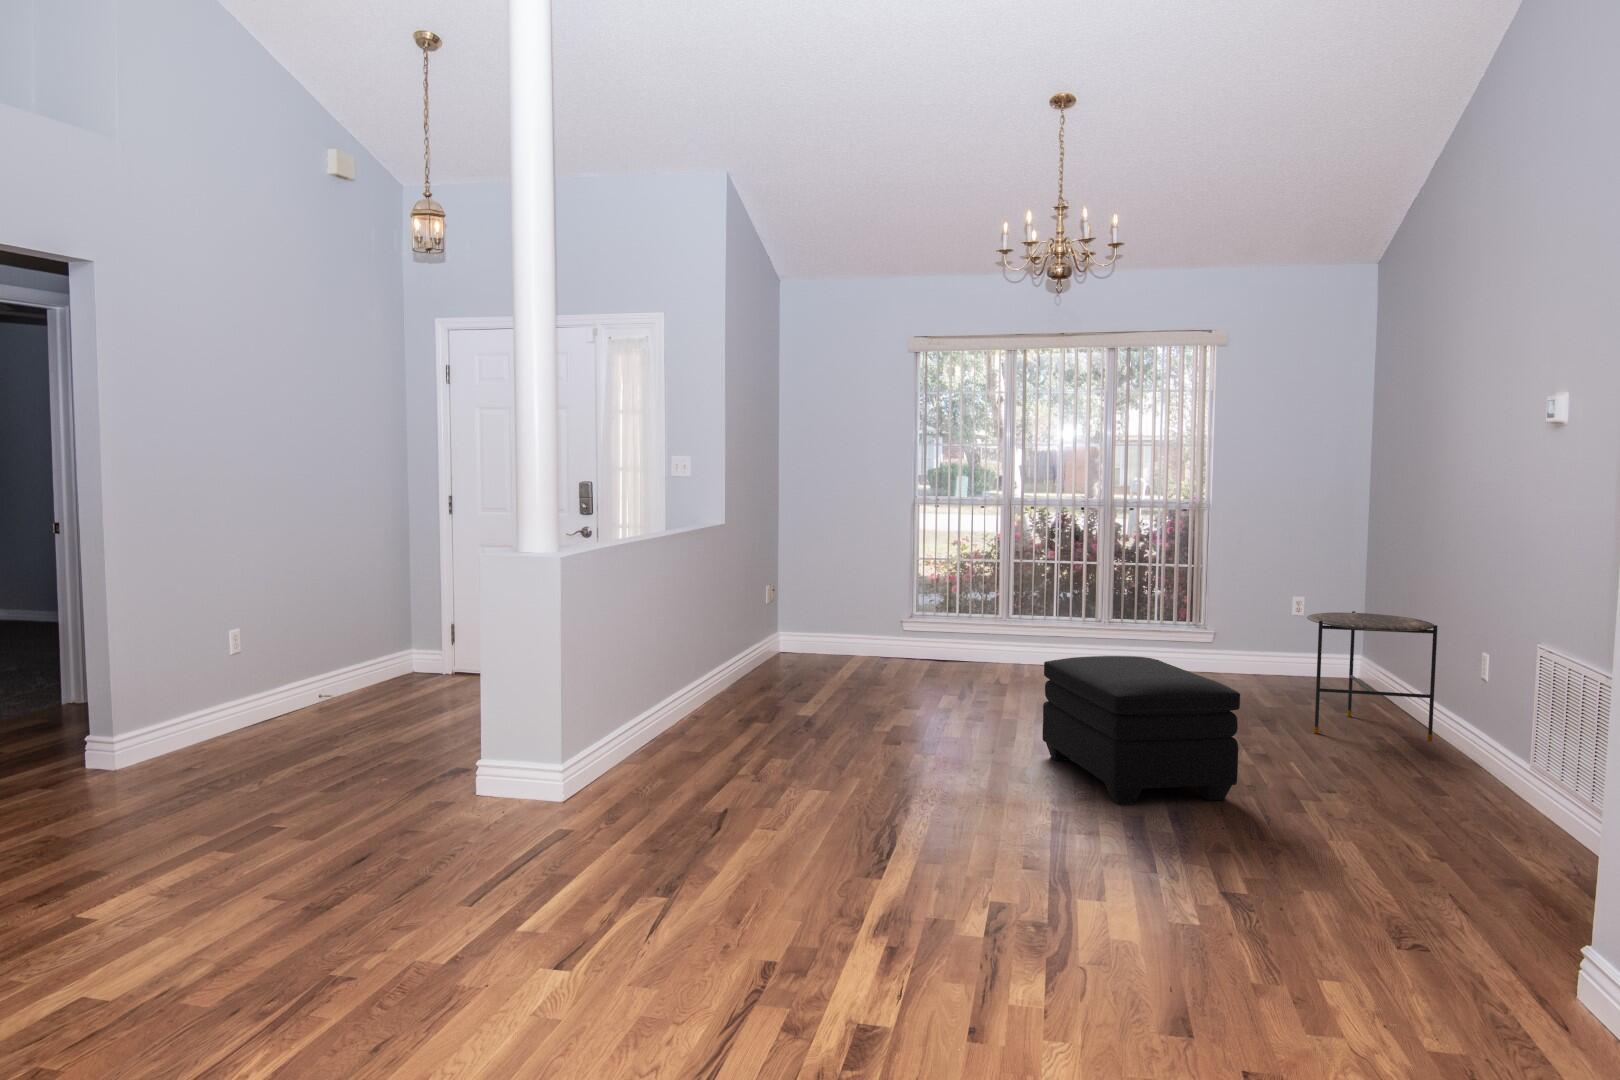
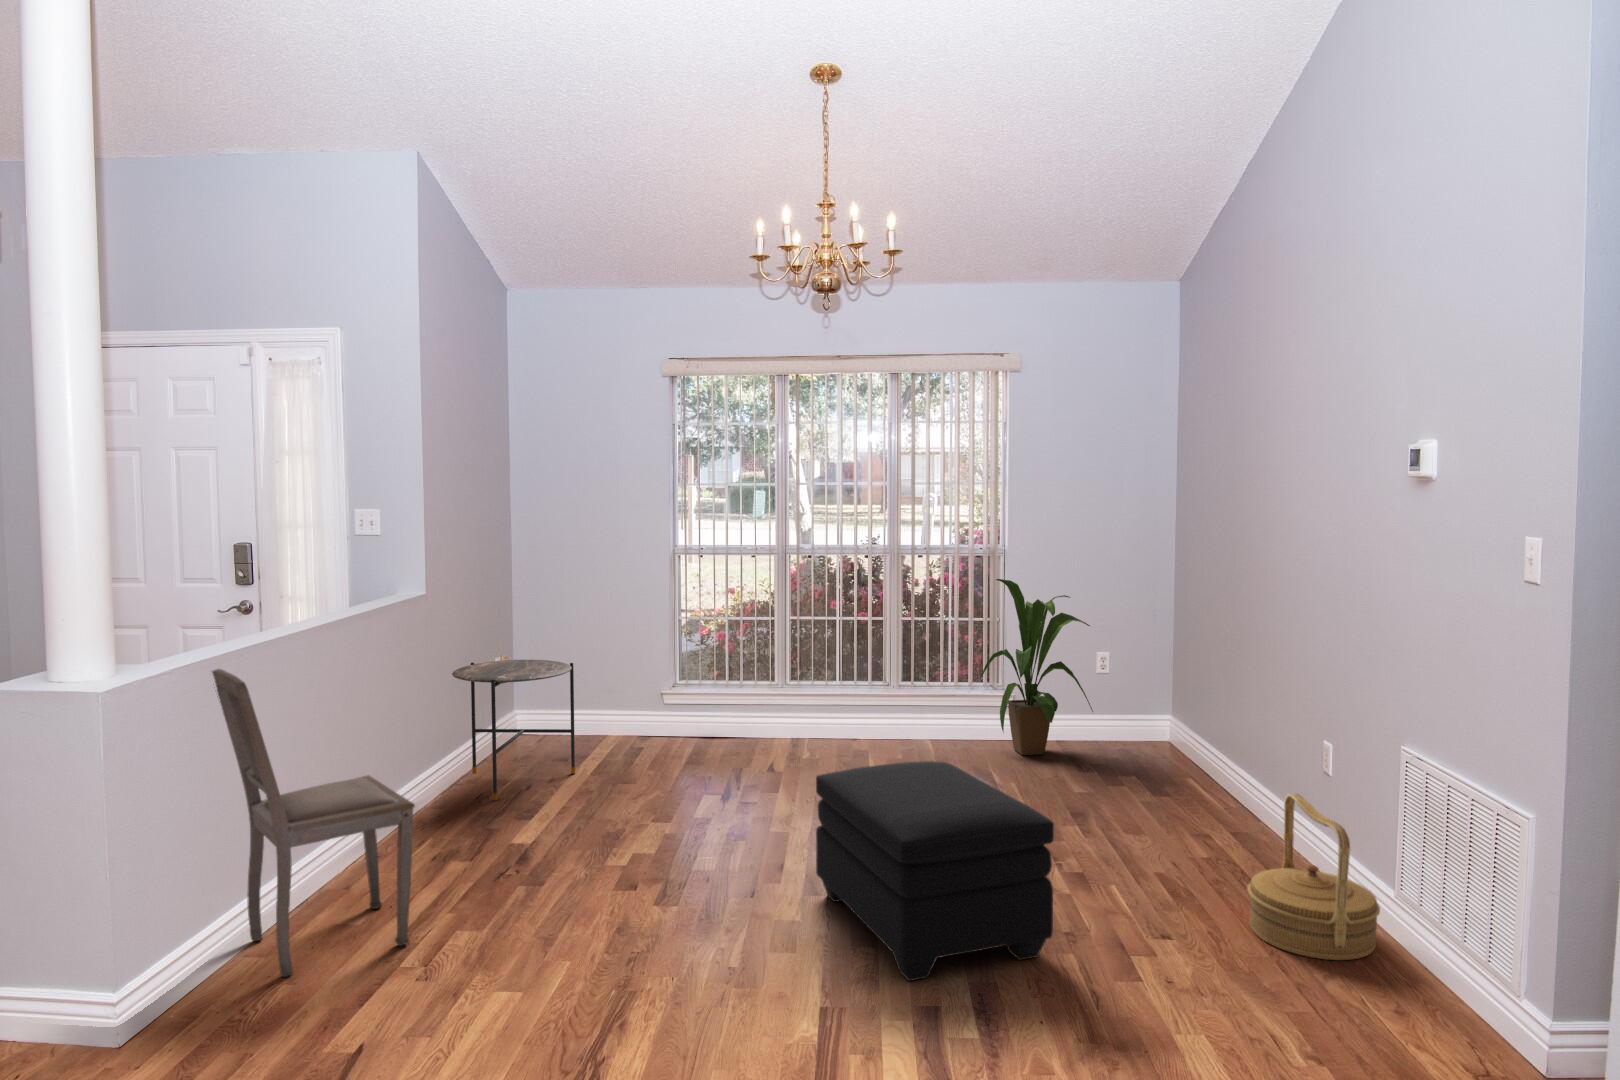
house plant: none [1182,527,1290,685] -> present [980,579,1093,755]
dining chair: none [614,556,749,771] -> present [212,669,415,977]
side table: present [1307,611,1438,741] -> present [452,660,575,801]
woven basket: none [1411,691,1530,820] -> present [1247,794,1380,960]

